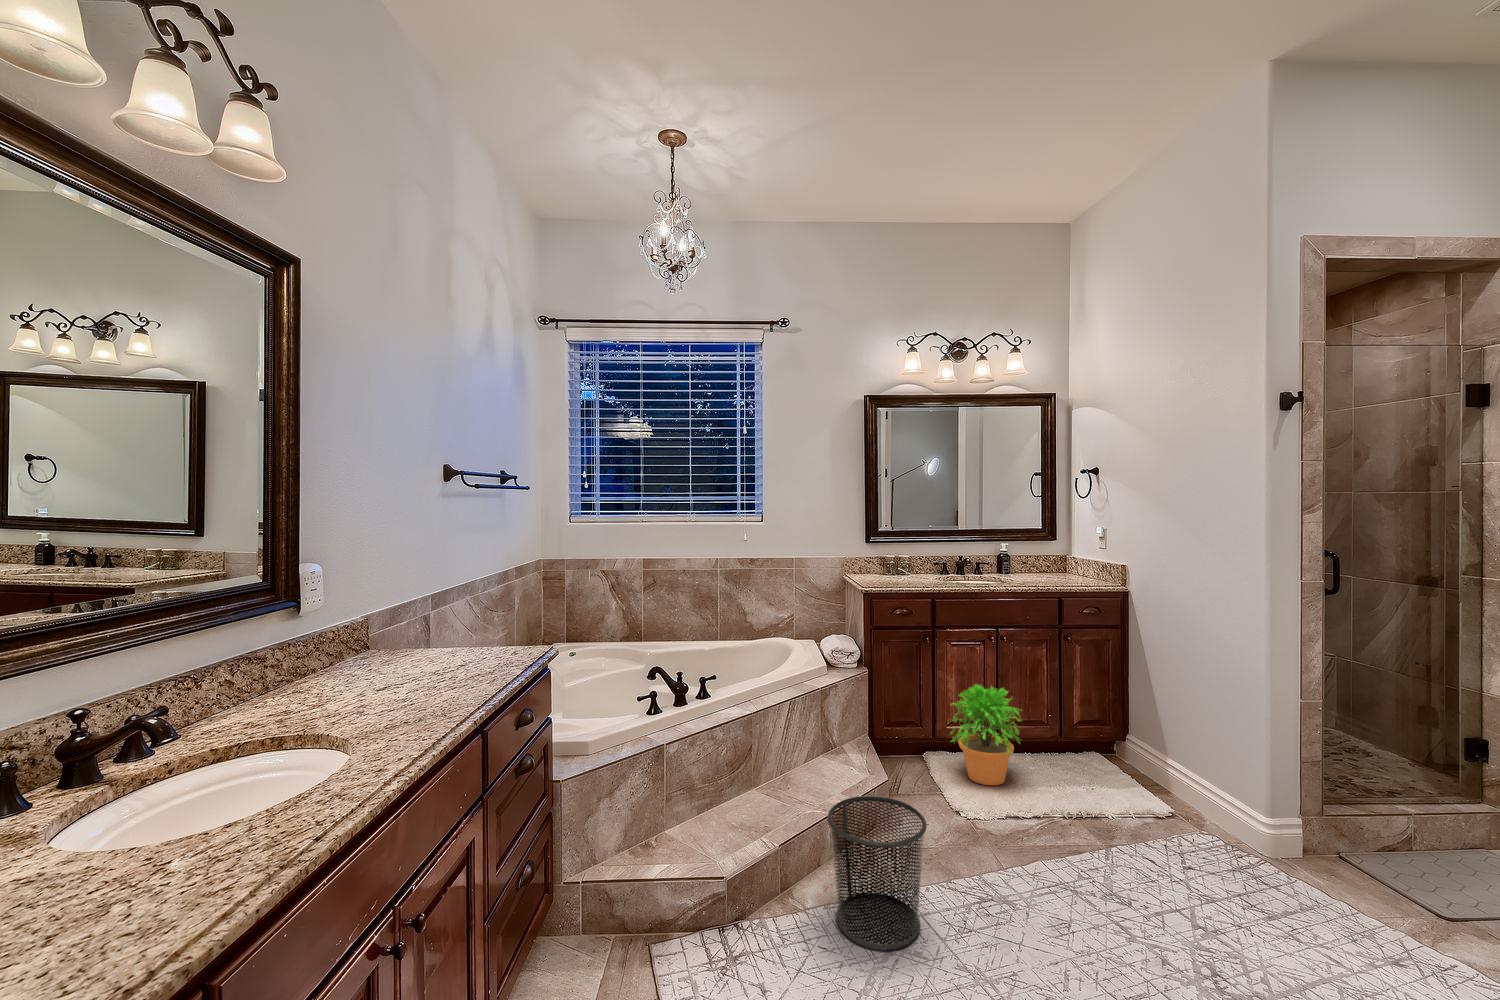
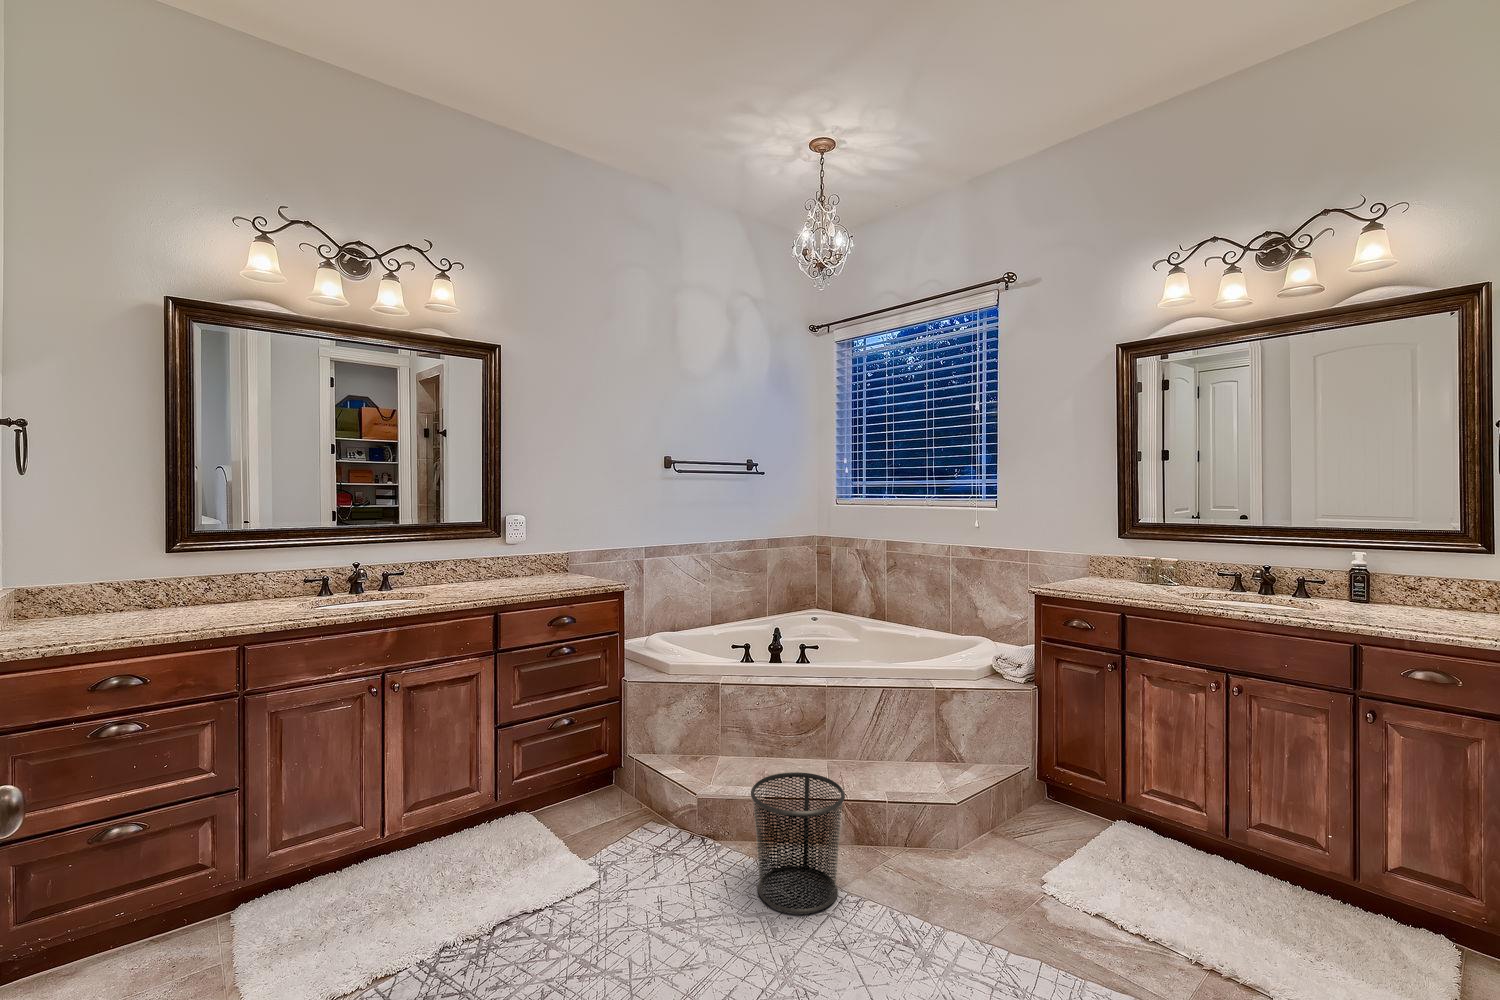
potted plant: present [951,684,1020,785] -> none [1106,743,1235,892]

